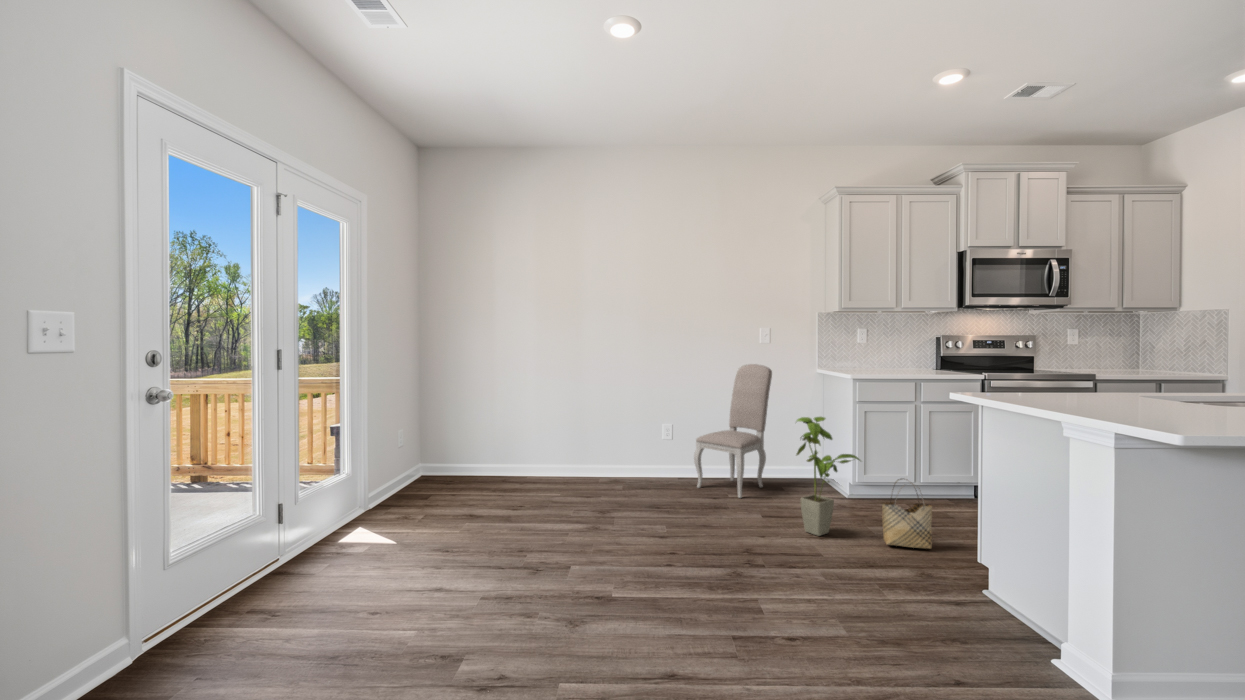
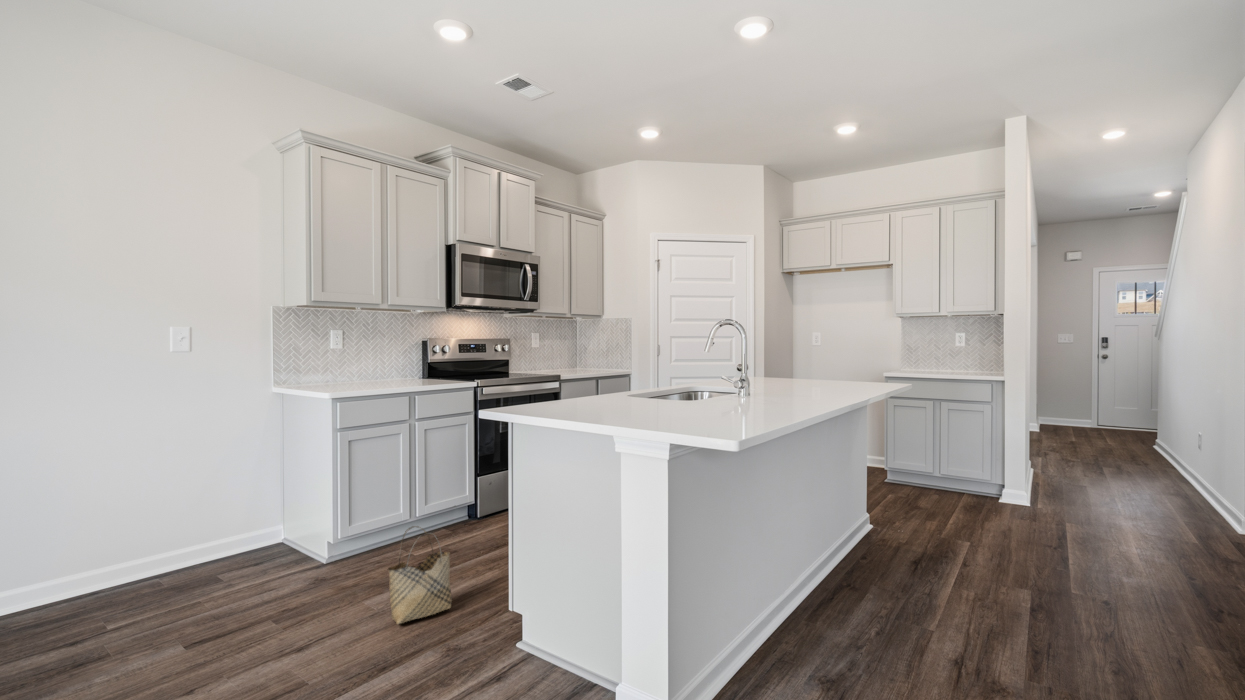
dining chair: present [694,364,772,498] -> none [21,384,198,624]
house plant: present [797,417,860,536] -> none [250,463,362,649]

